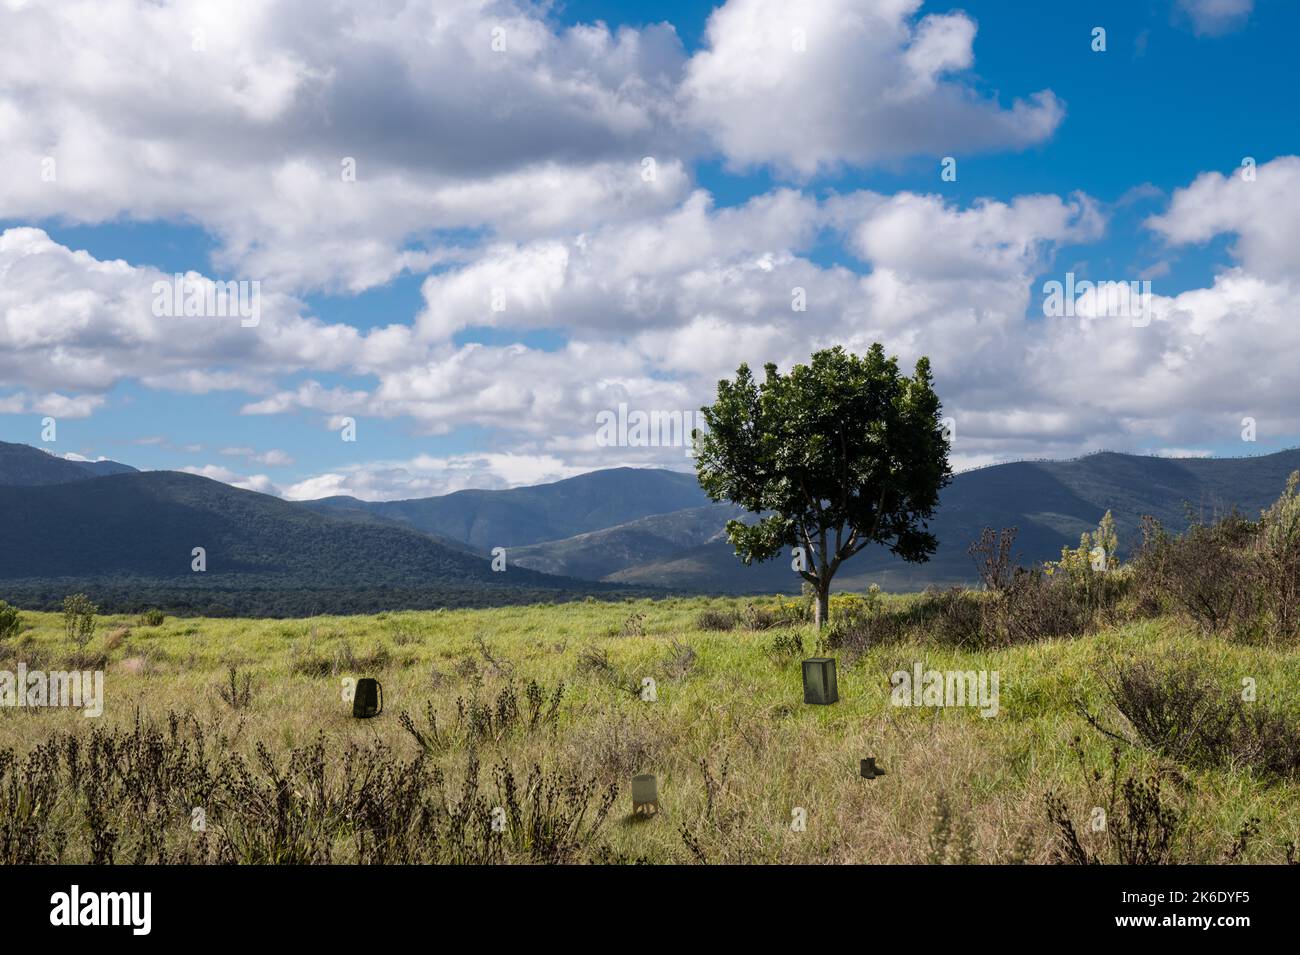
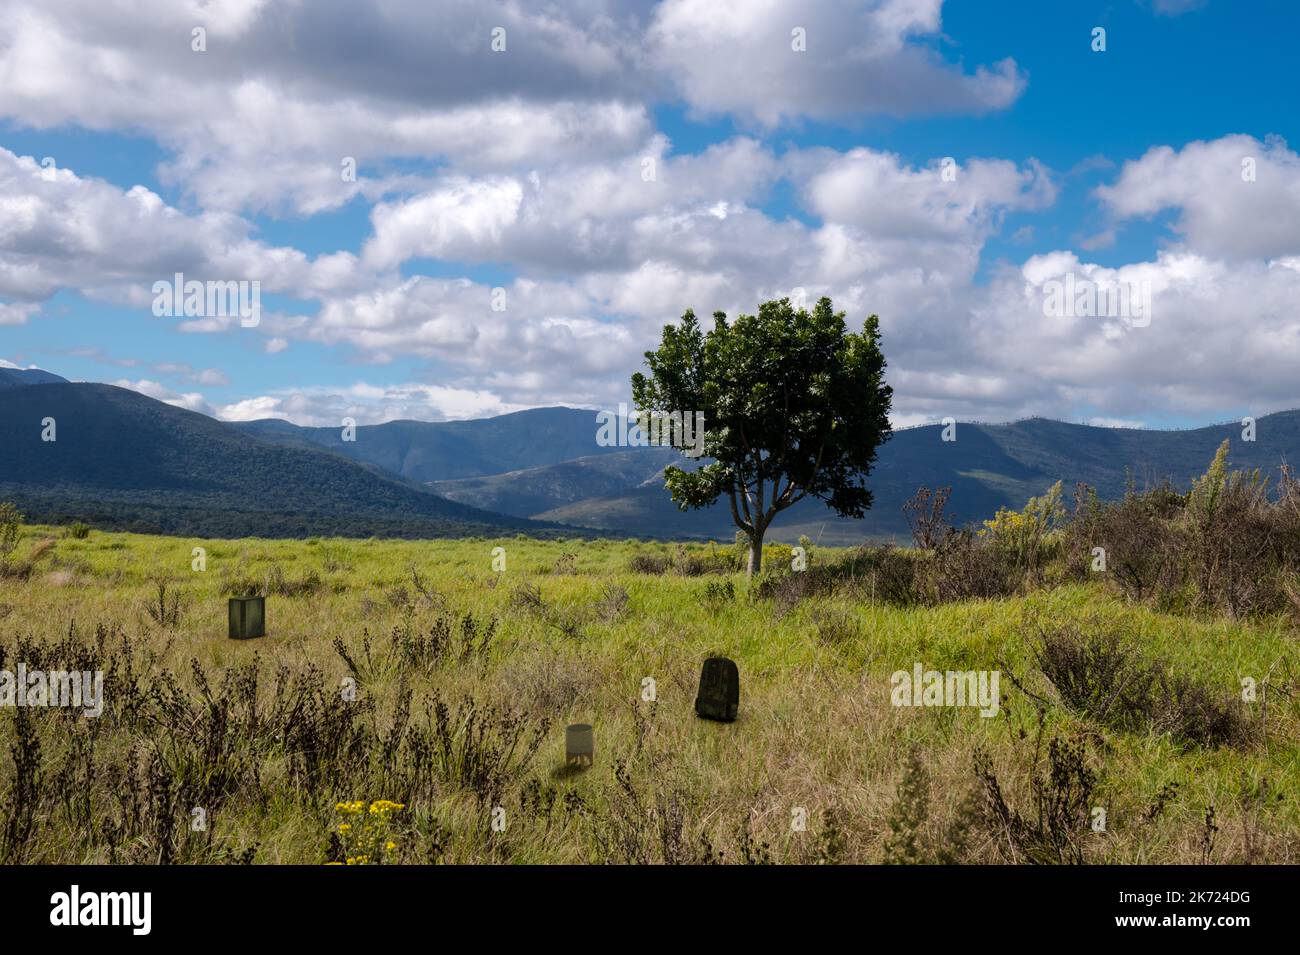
storage box: present [801,657,838,705] -> present [228,595,265,640]
backpack: present [353,678,383,717] -> present [695,657,739,719]
boots: present [860,757,885,779] -> none [804,713,831,735]

